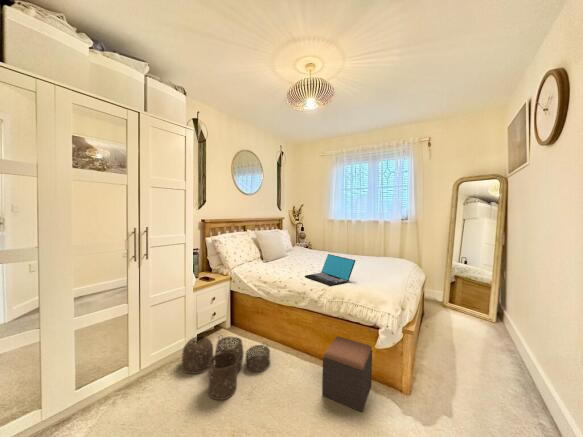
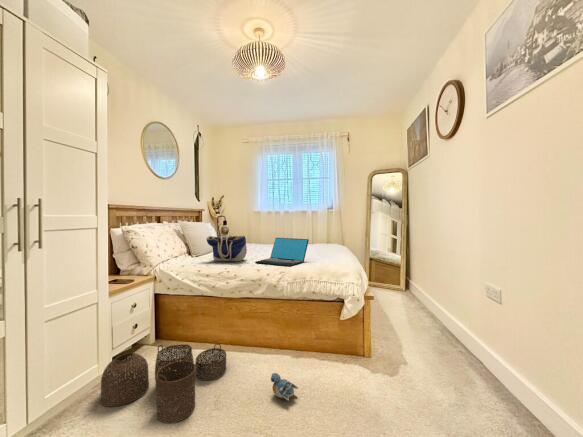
tote bag: none [269,249,302,272] -> present [206,236,247,261]
footstool: present [322,336,372,412] -> none [297,317,342,383]
plush toy: none [295,383,317,413] -> present [271,373,298,401]

